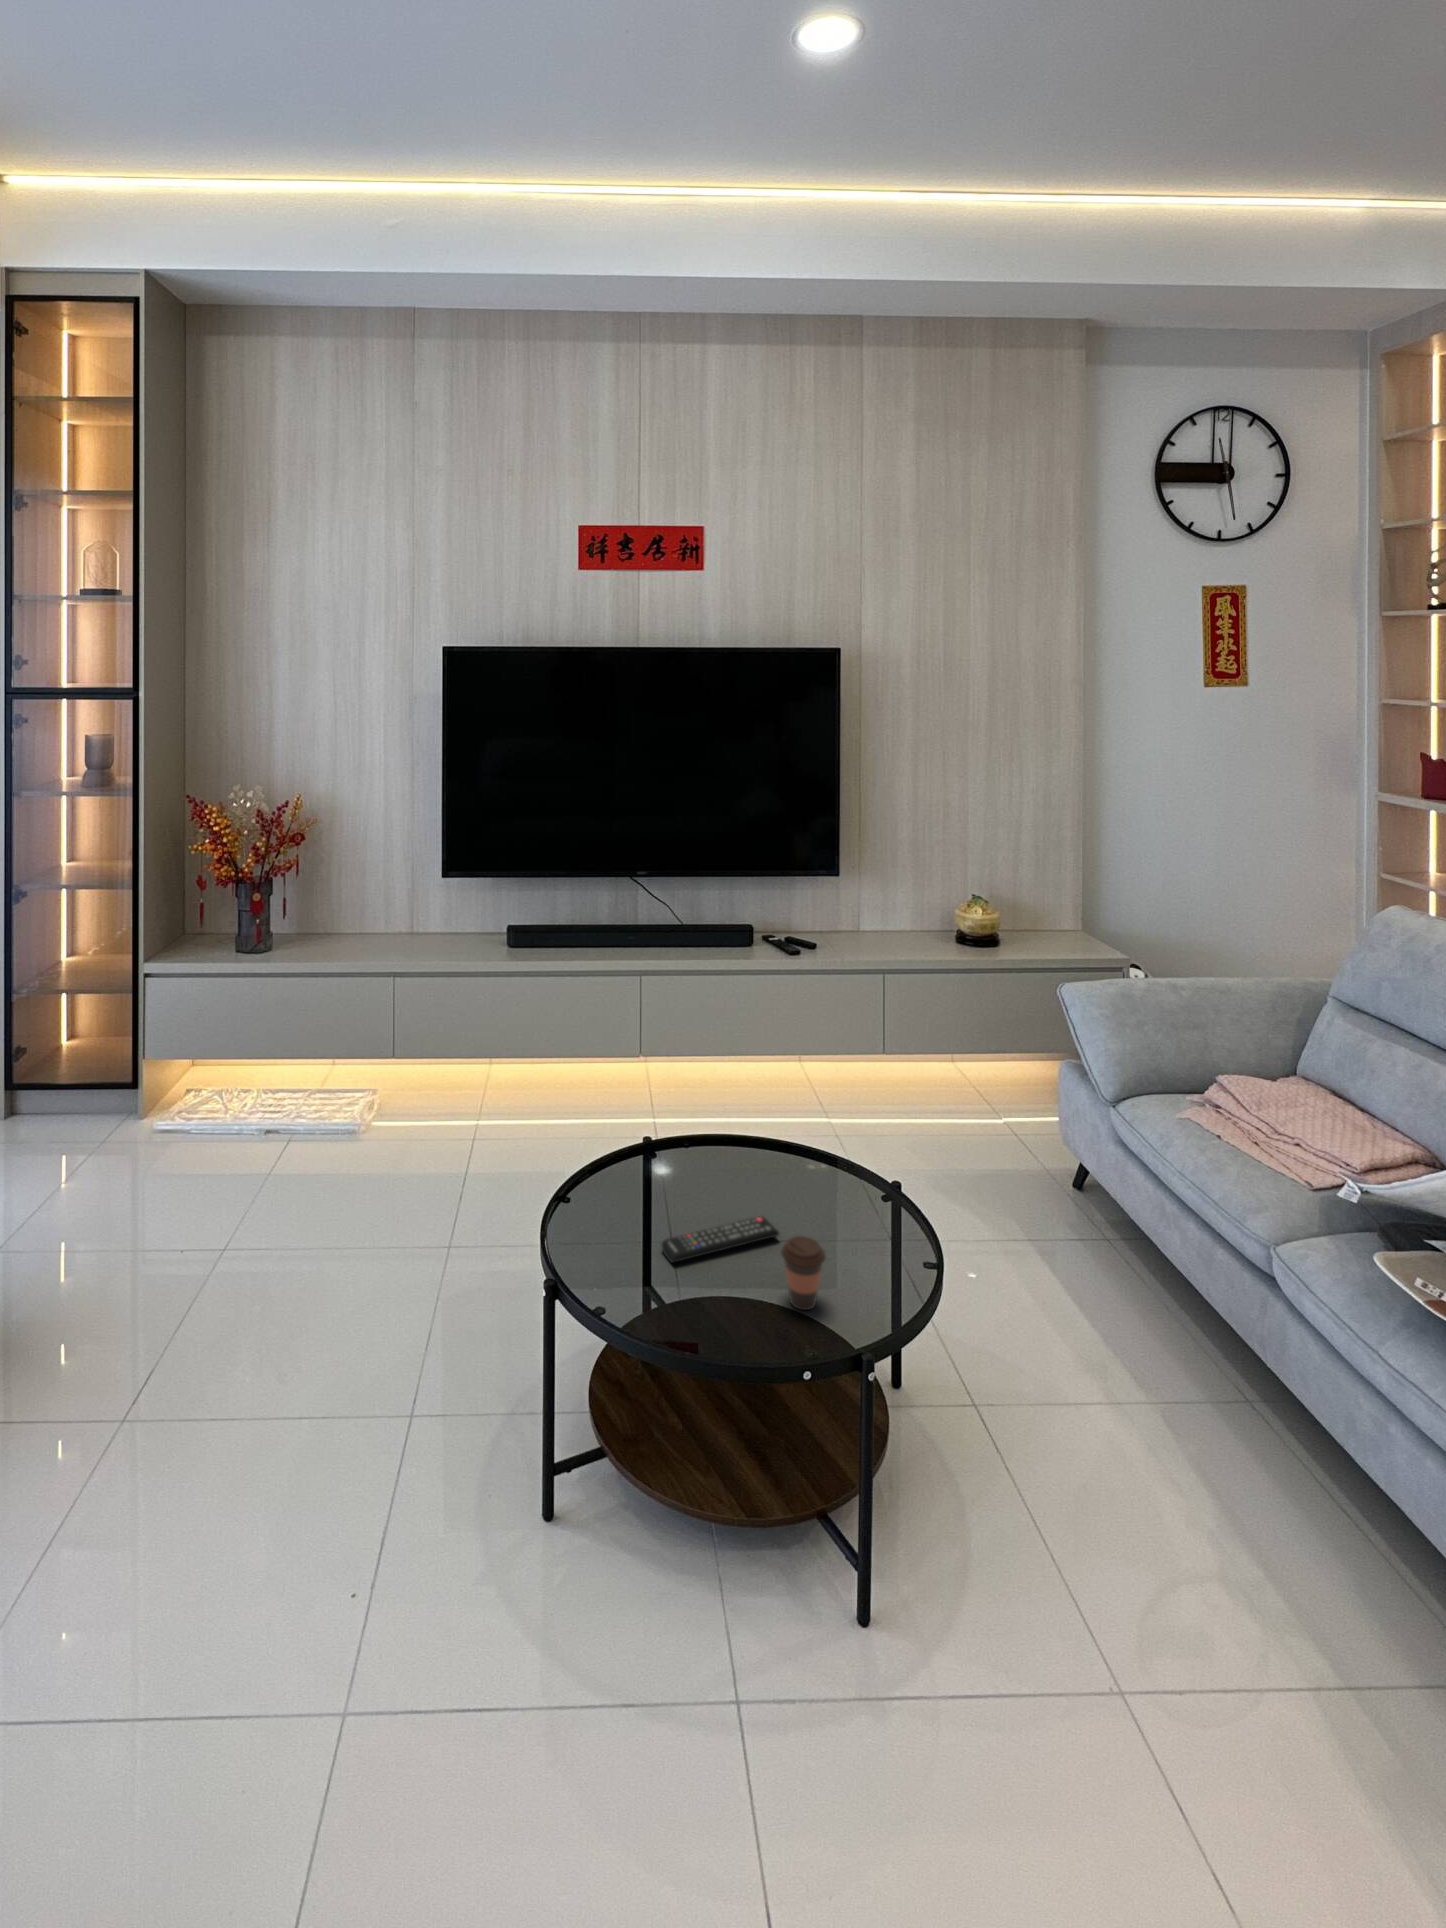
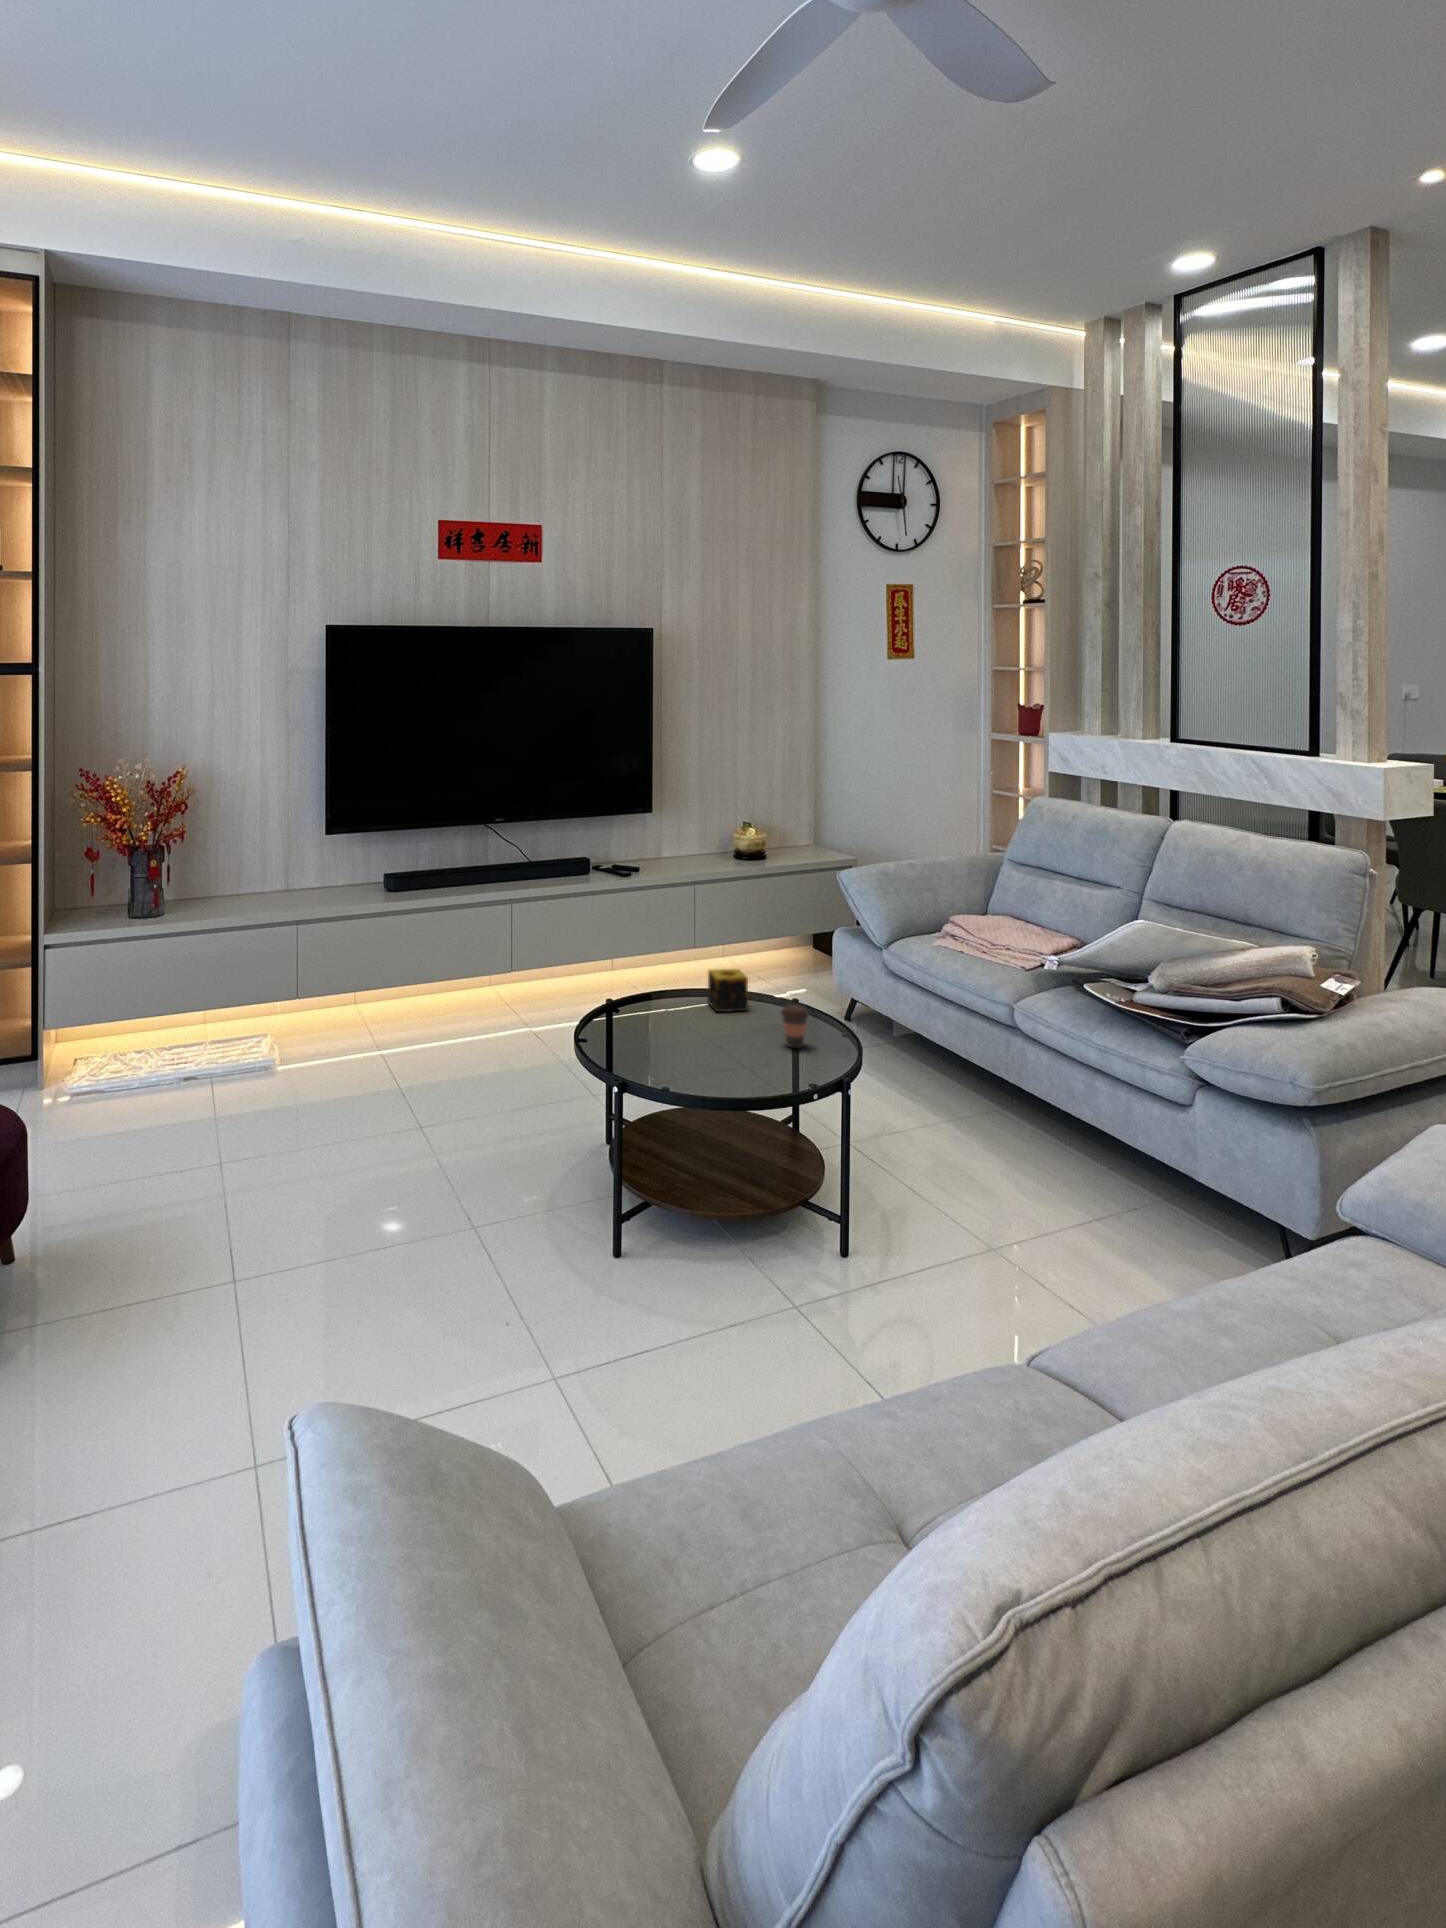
candle: none [746,1133,798,1207] -> present [707,969,748,1012]
remote control: present [662,1217,779,1263] -> none [688,1014,755,1043]

